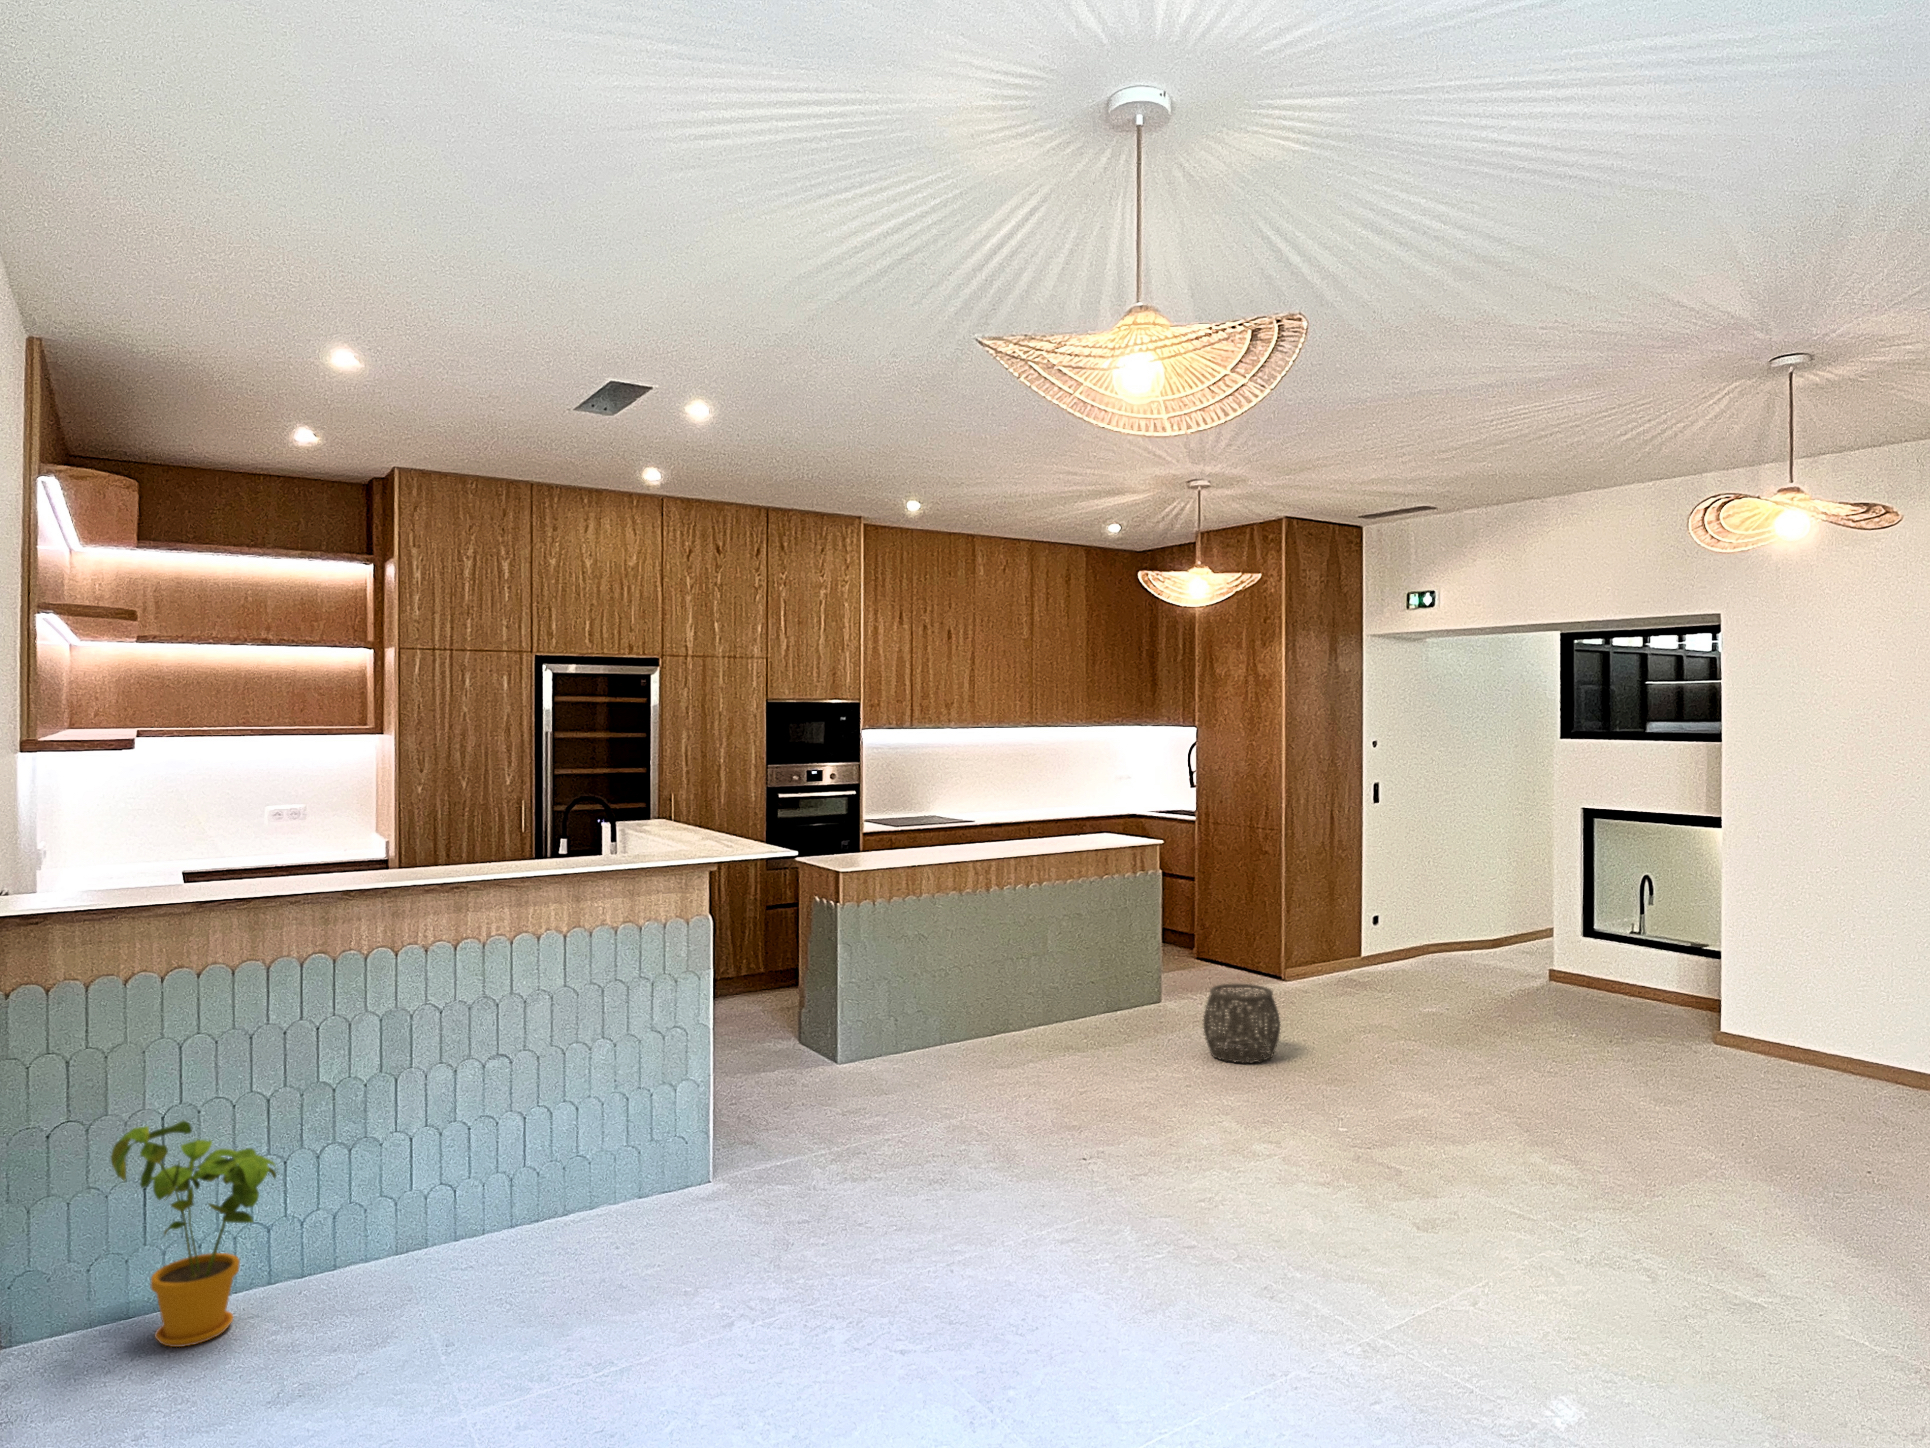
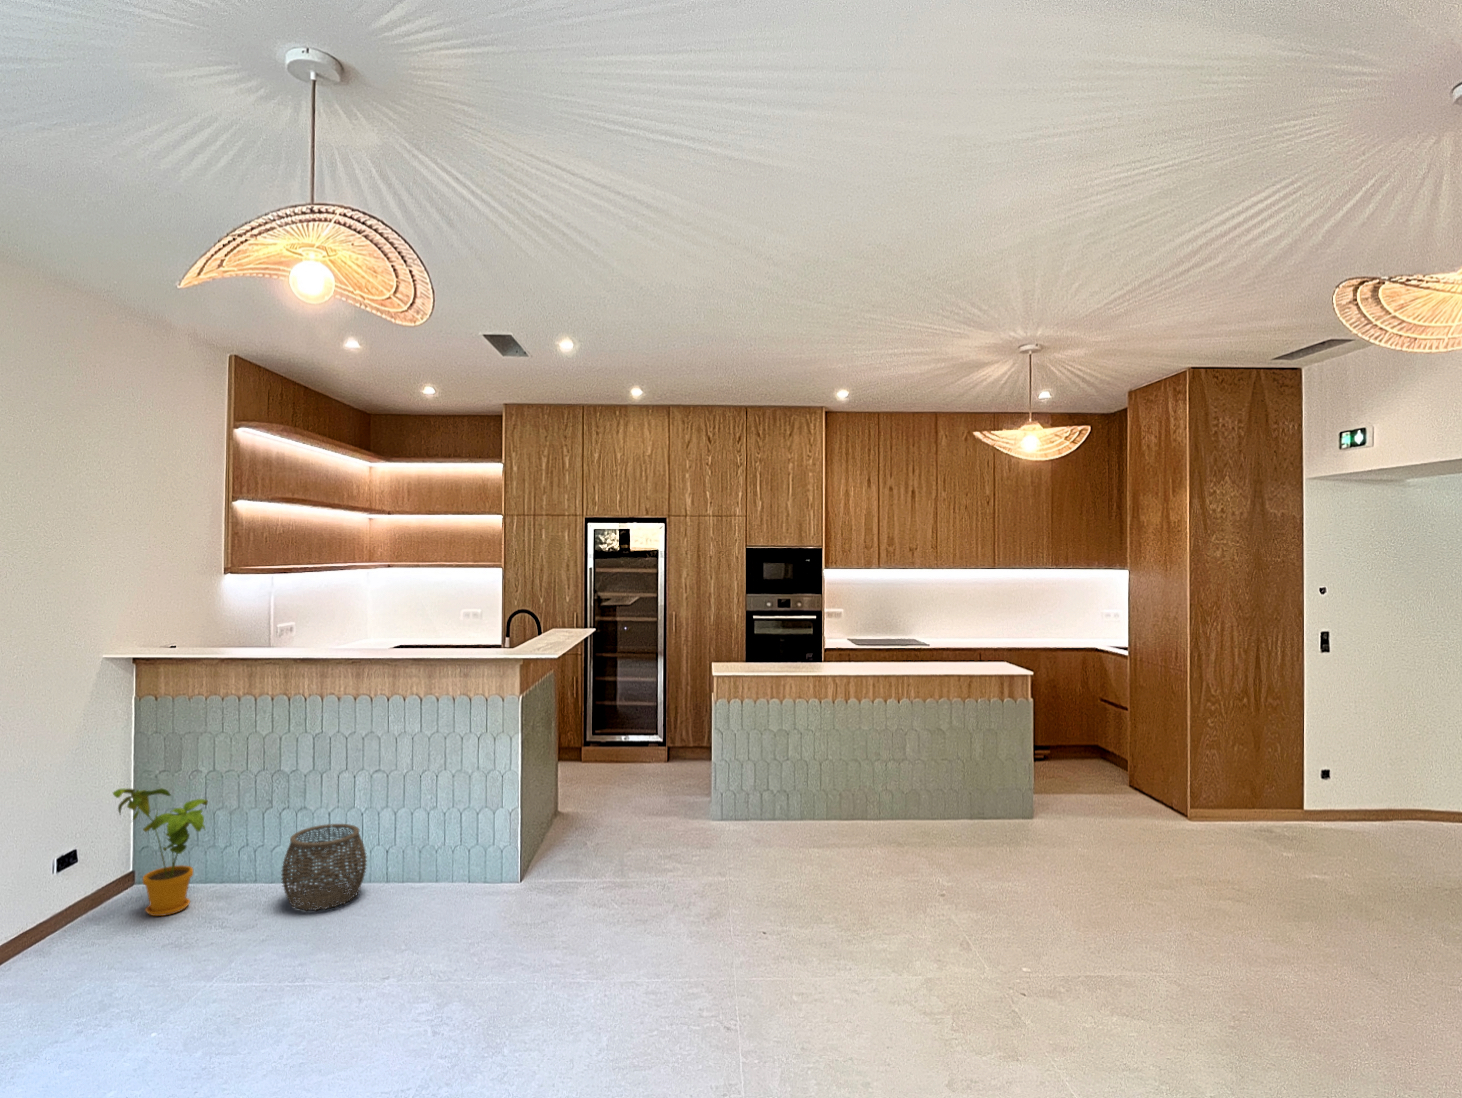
woven basket: present [1203,984,1281,1063] -> present [281,824,367,910]

